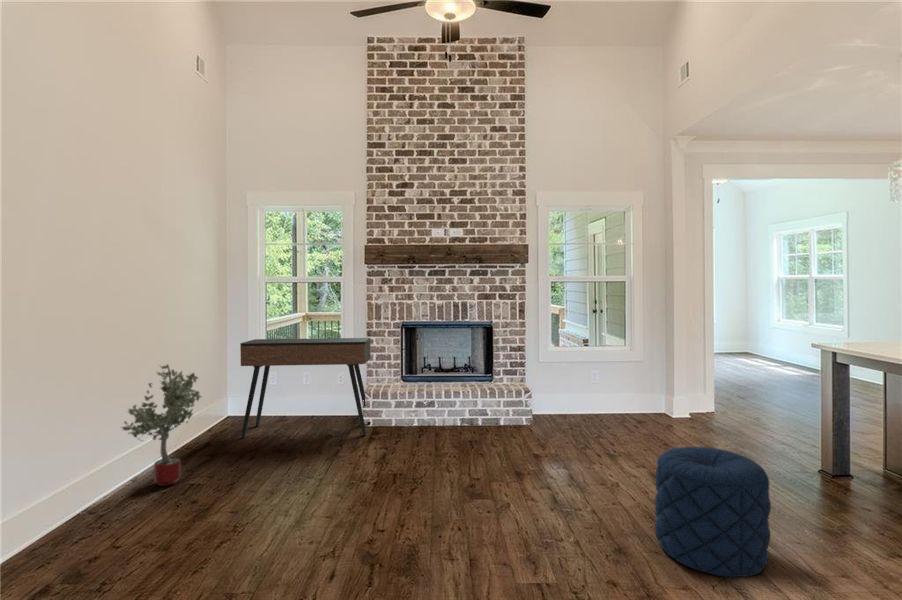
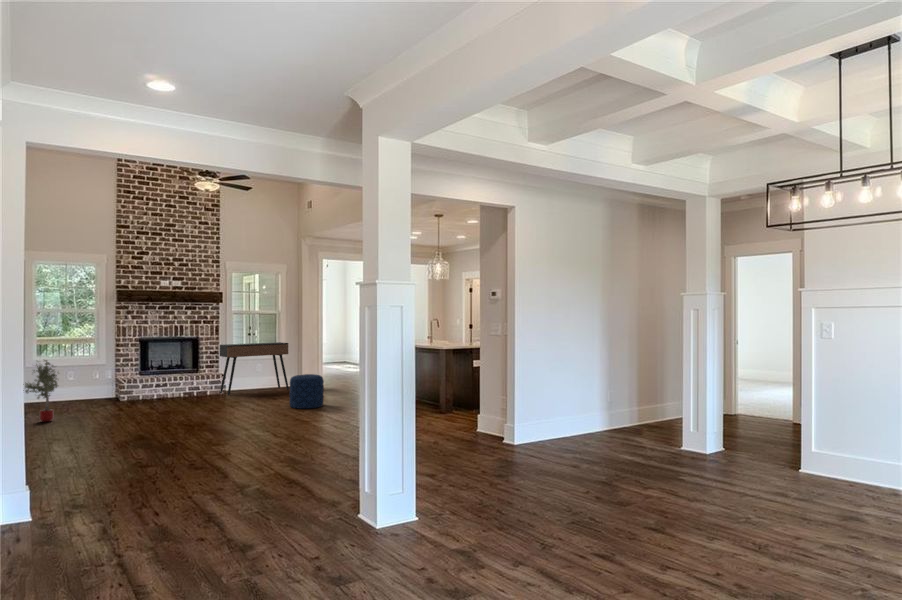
console table: present [240,338,371,438] -> present [220,342,289,395]

